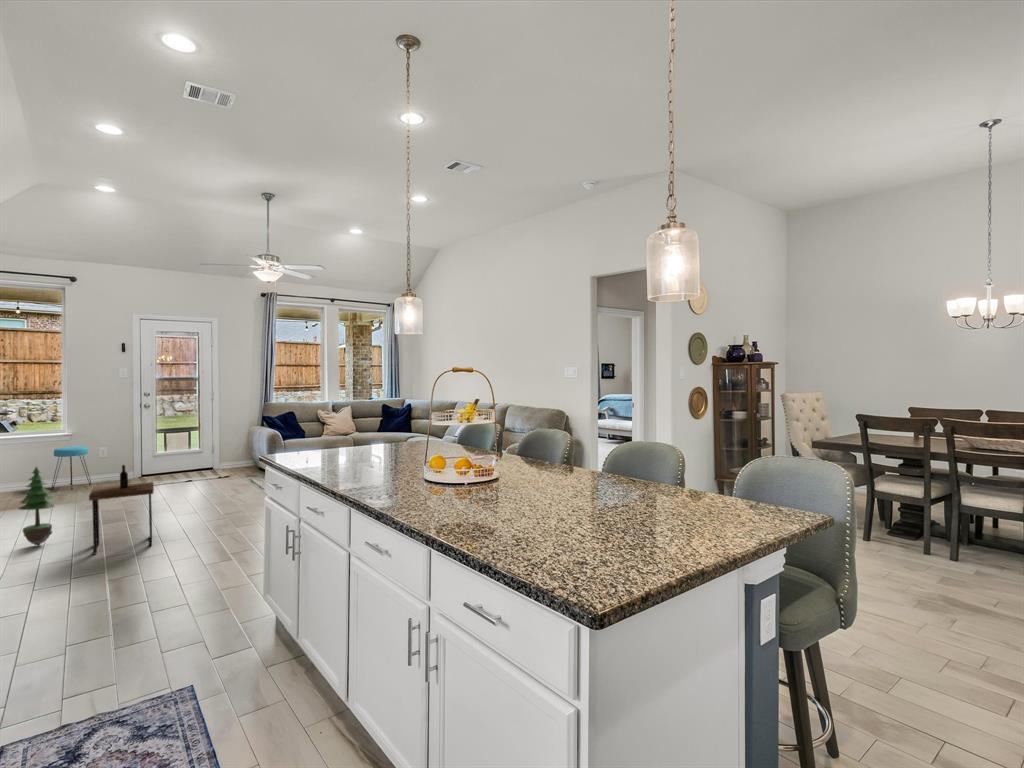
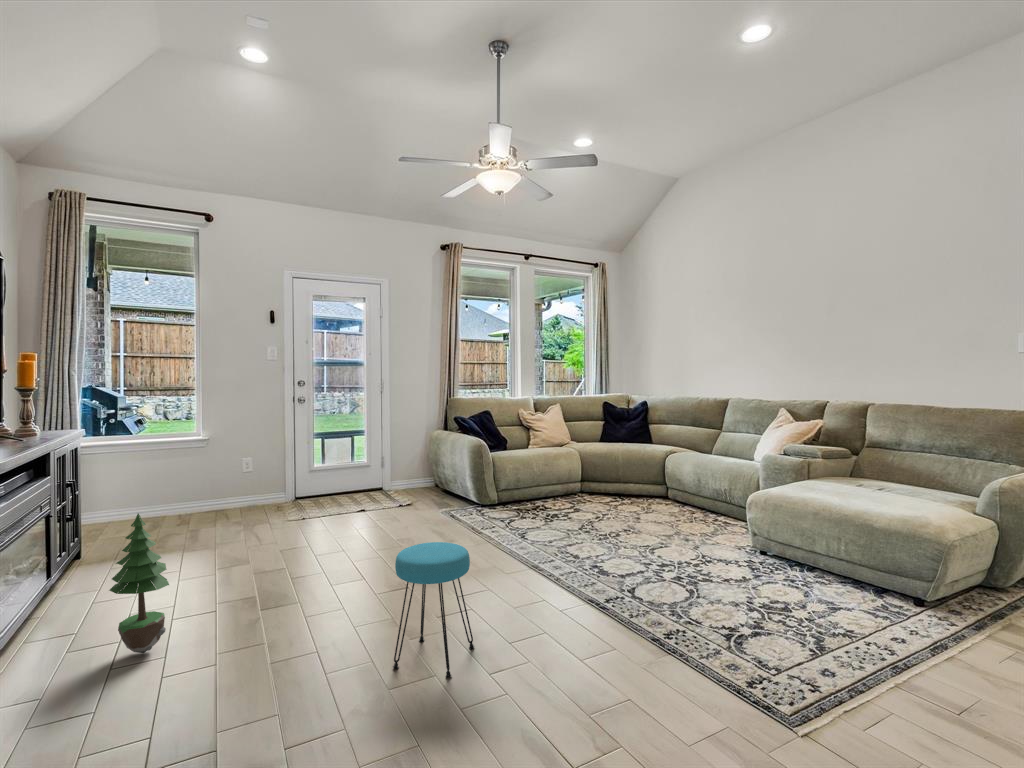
stool: present [52,446,91,489] -> present [393,542,474,677]
side table: present [89,465,154,554] -> none [216,517,327,696]

